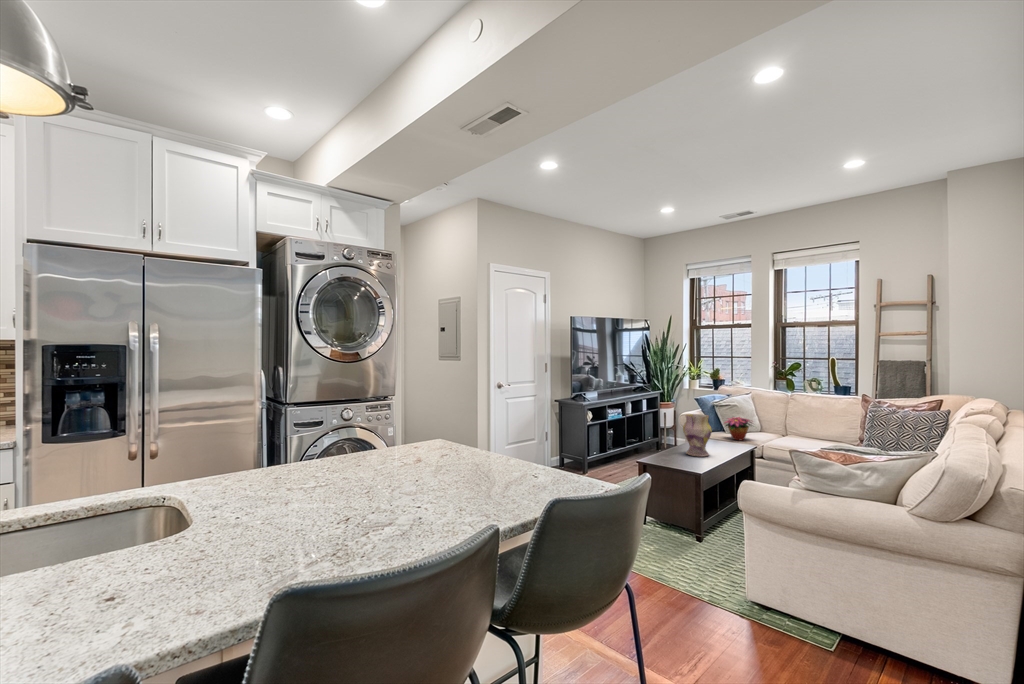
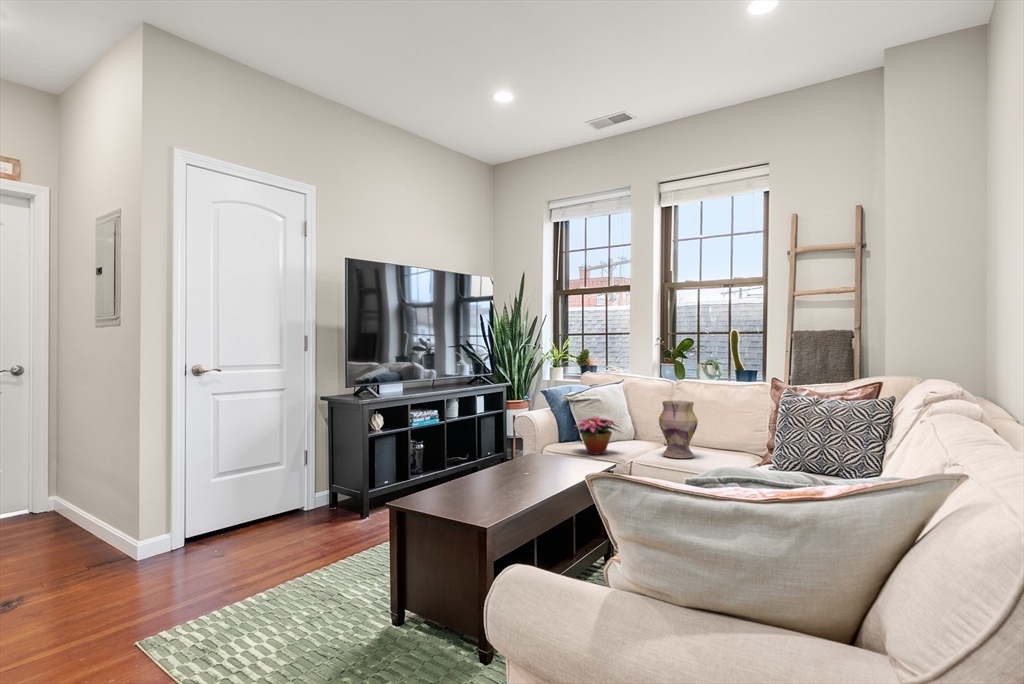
vase: present [683,414,712,456] -> present [659,400,698,458]

